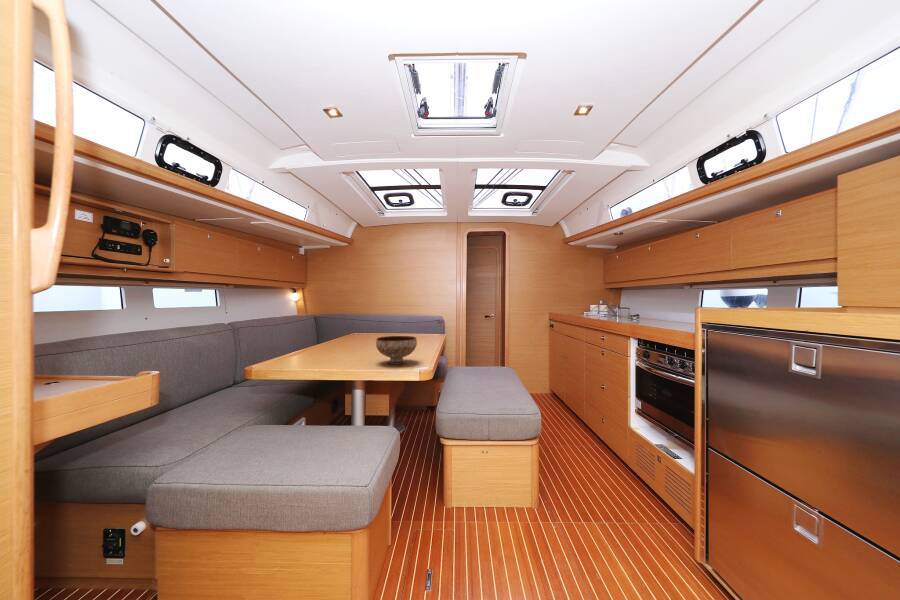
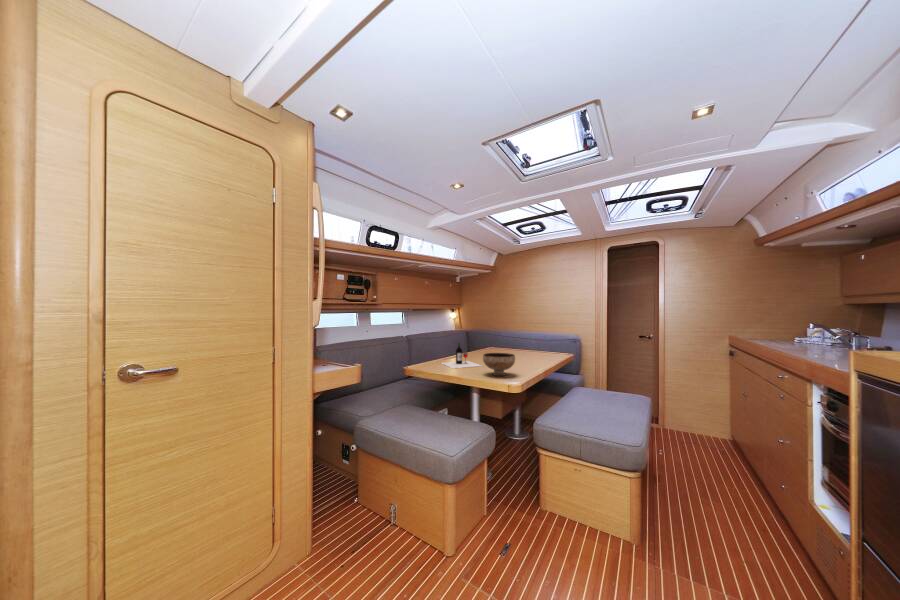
wine bottle: none [301,327,365,361] -> present [442,343,482,368]

